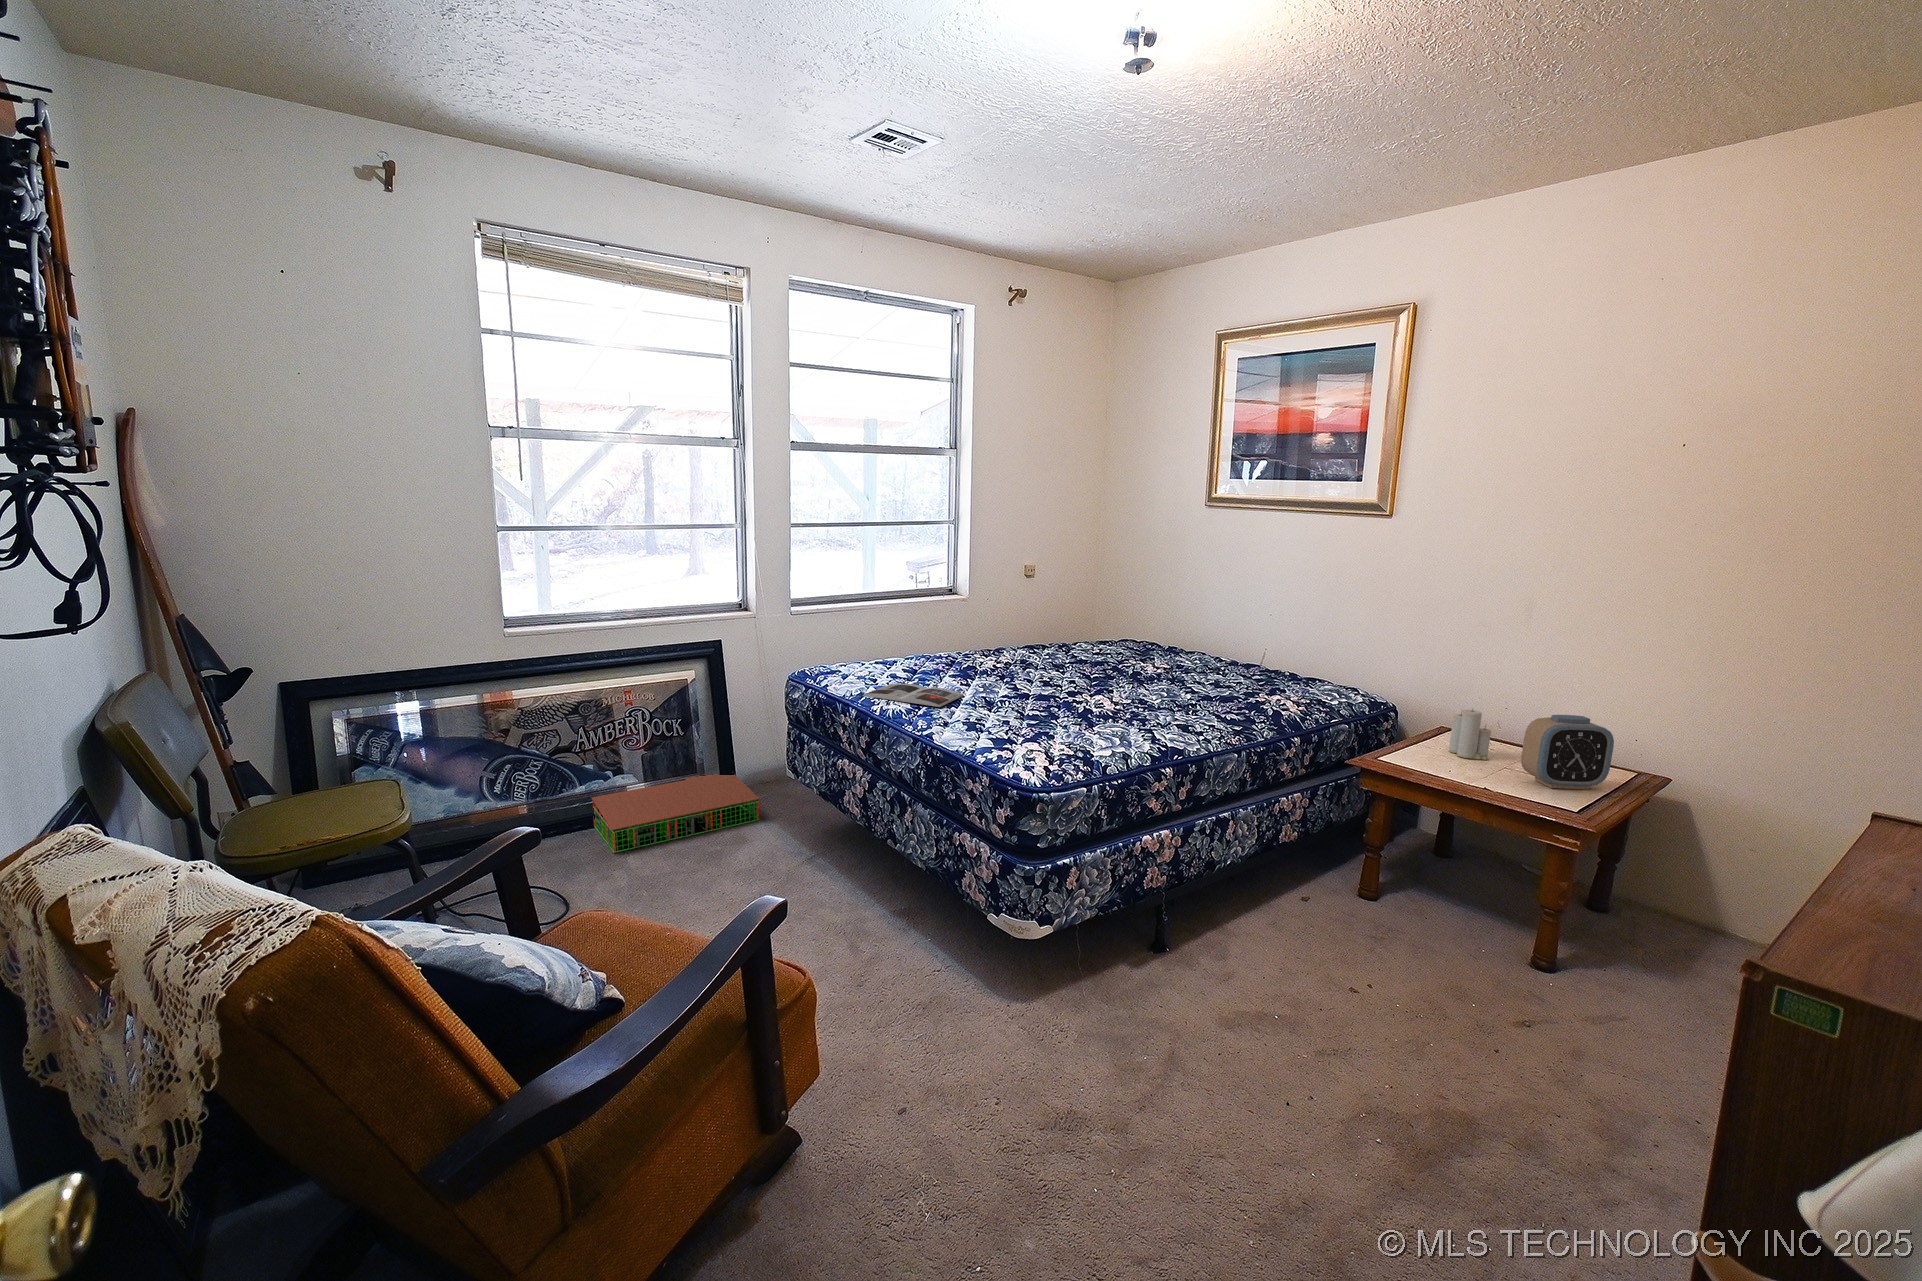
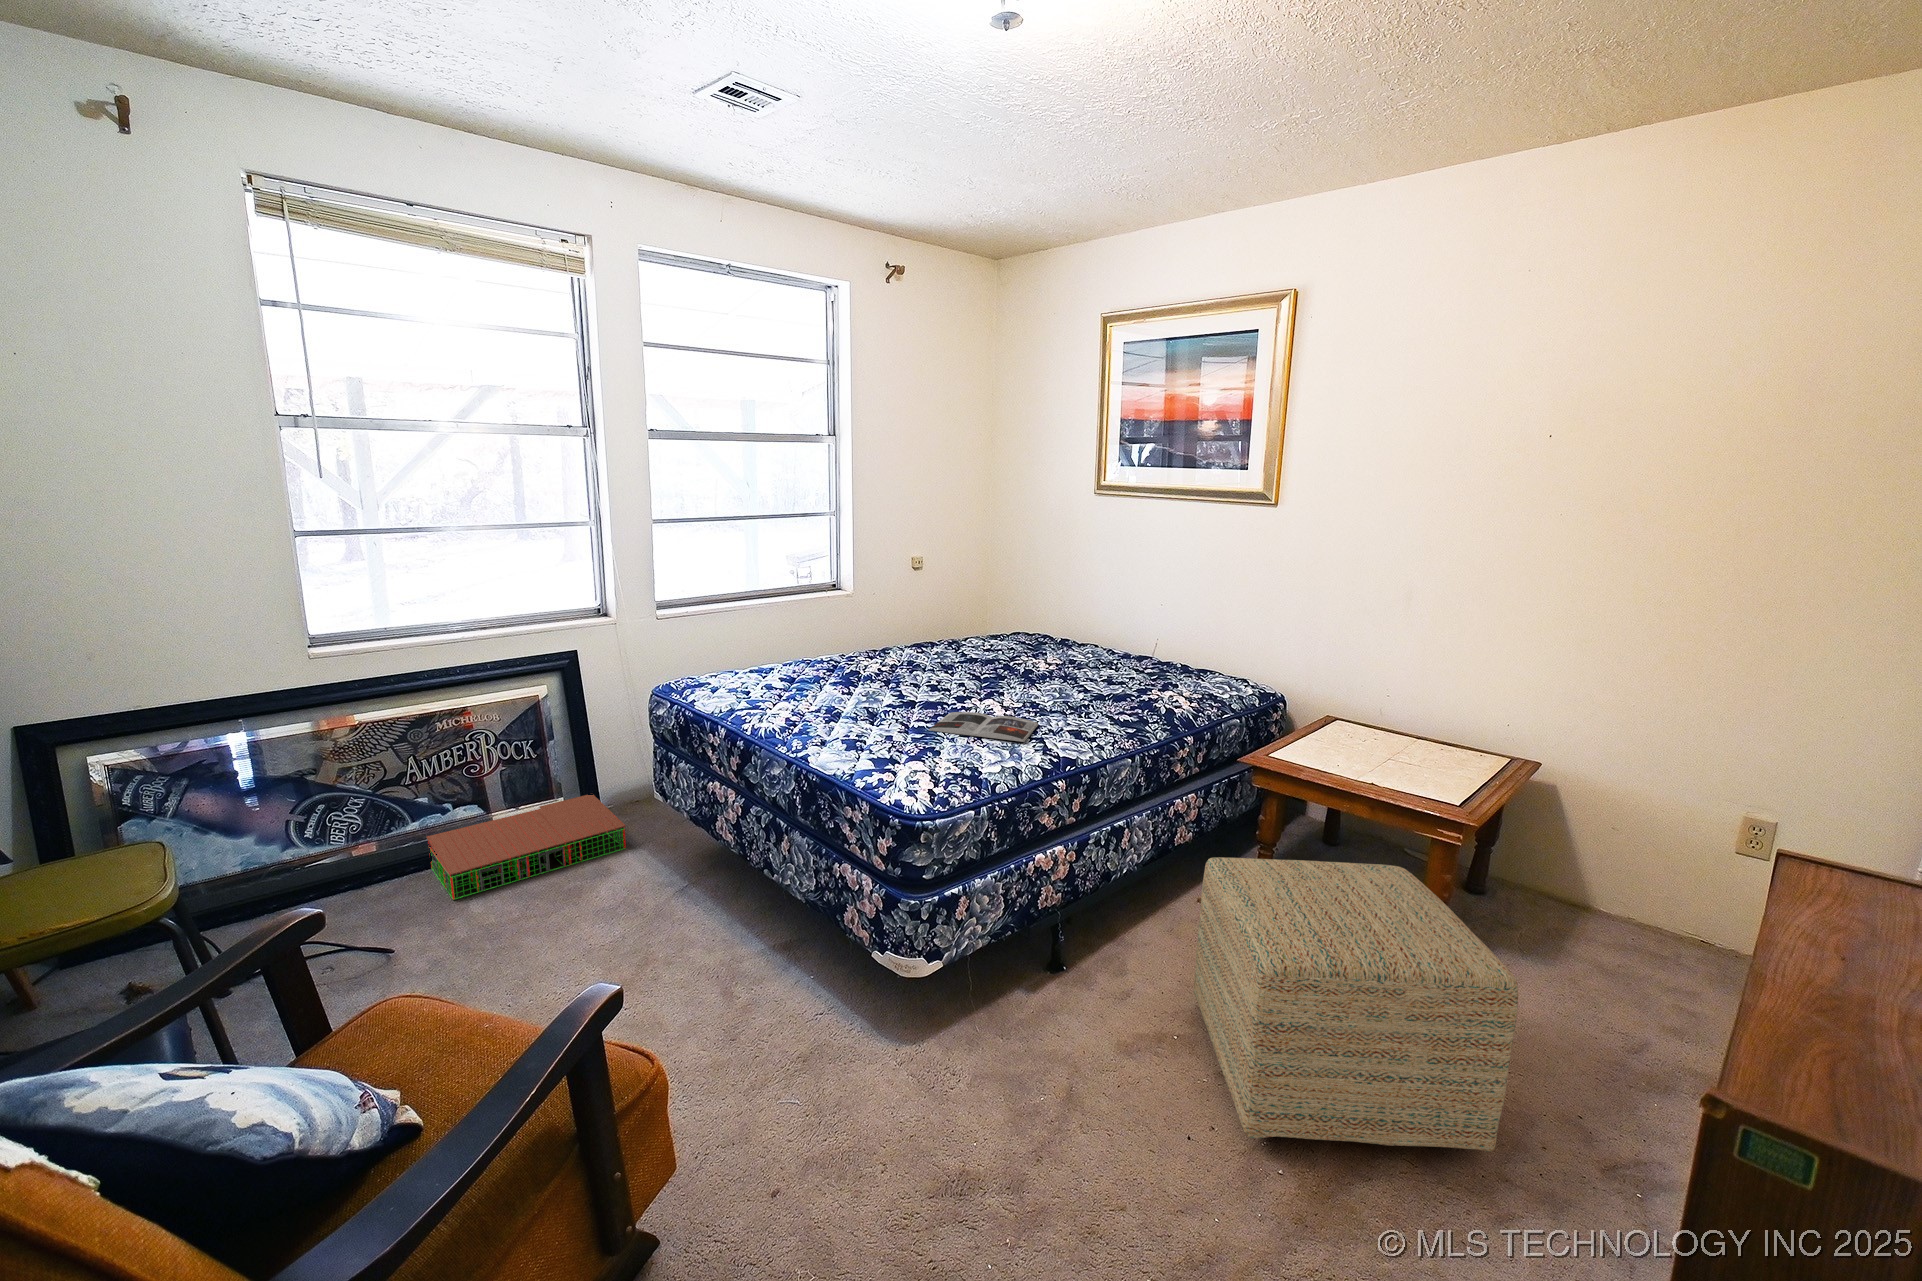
magazine: present [863,683,964,707] -> present [929,712,1038,742]
candle: present [1449,709,1491,760] -> none [1335,699,1374,752]
alarm clock: present [1521,715,1614,790] -> none [1403,708,1488,781]
ottoman: none [1297,845,1637,1143] -> present [1193,857,1518,1152]

